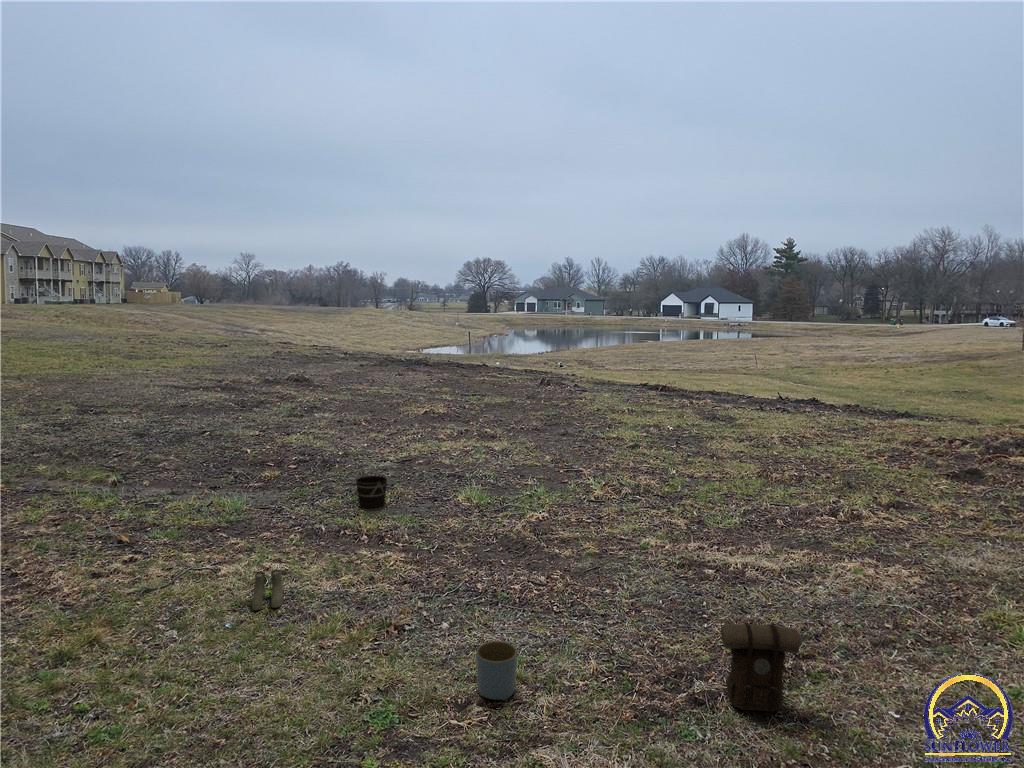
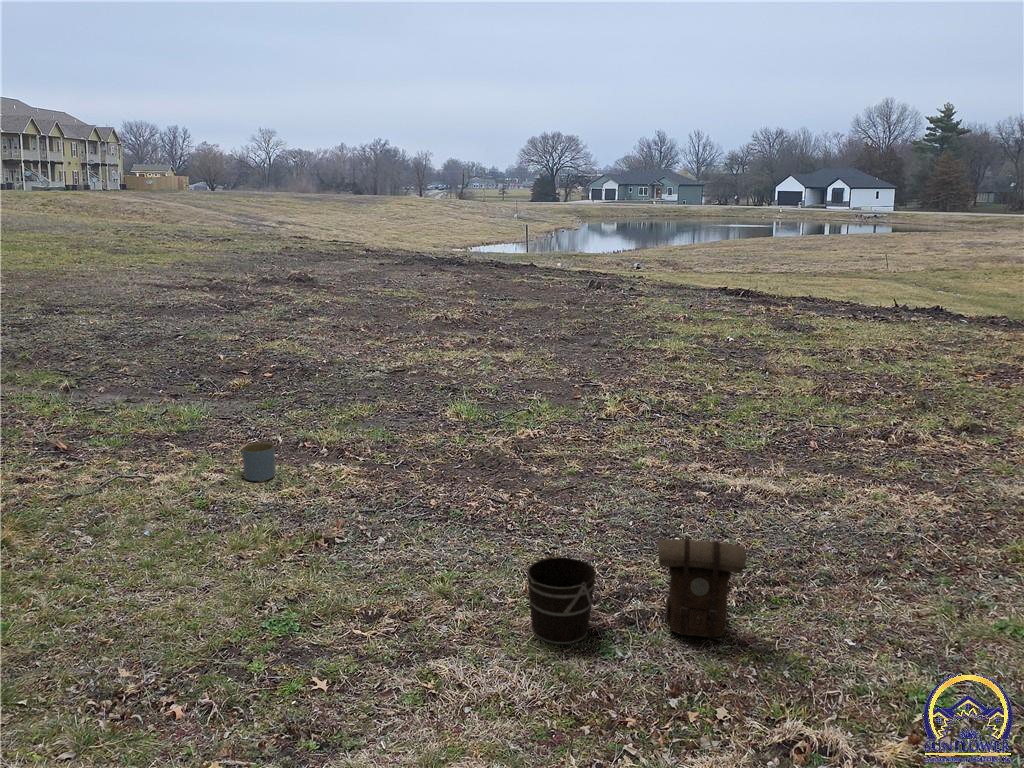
bucket: present [356,476,387,510] -> present [527,557,596,644]
boots: present [252,570,283,611] -> none [176,476,212,519]
planter: present [476,641,517,701] -> present [242,443,275,482]

